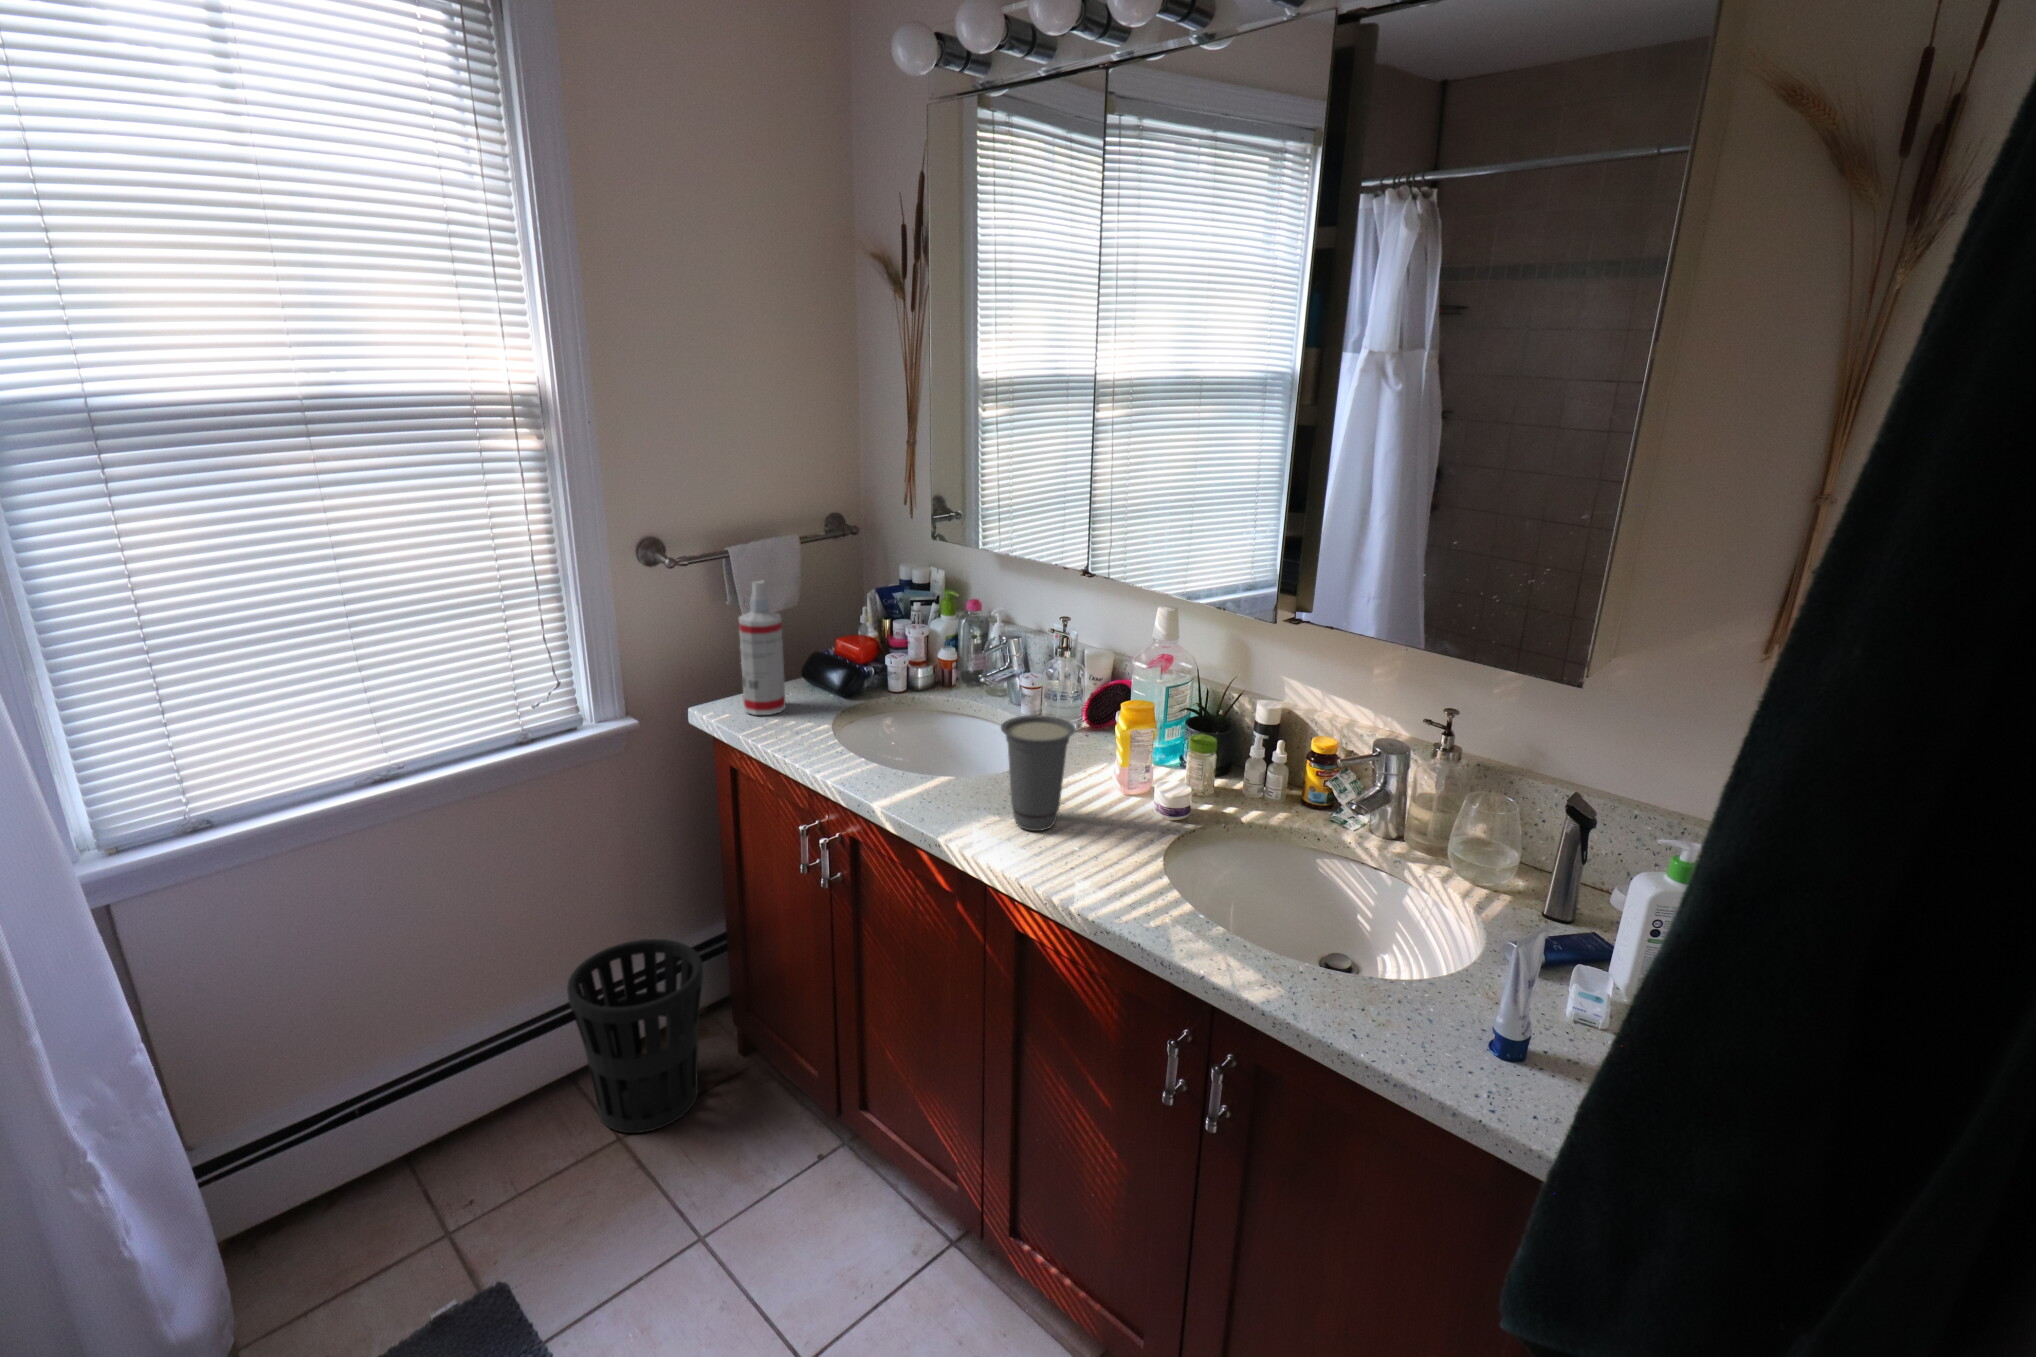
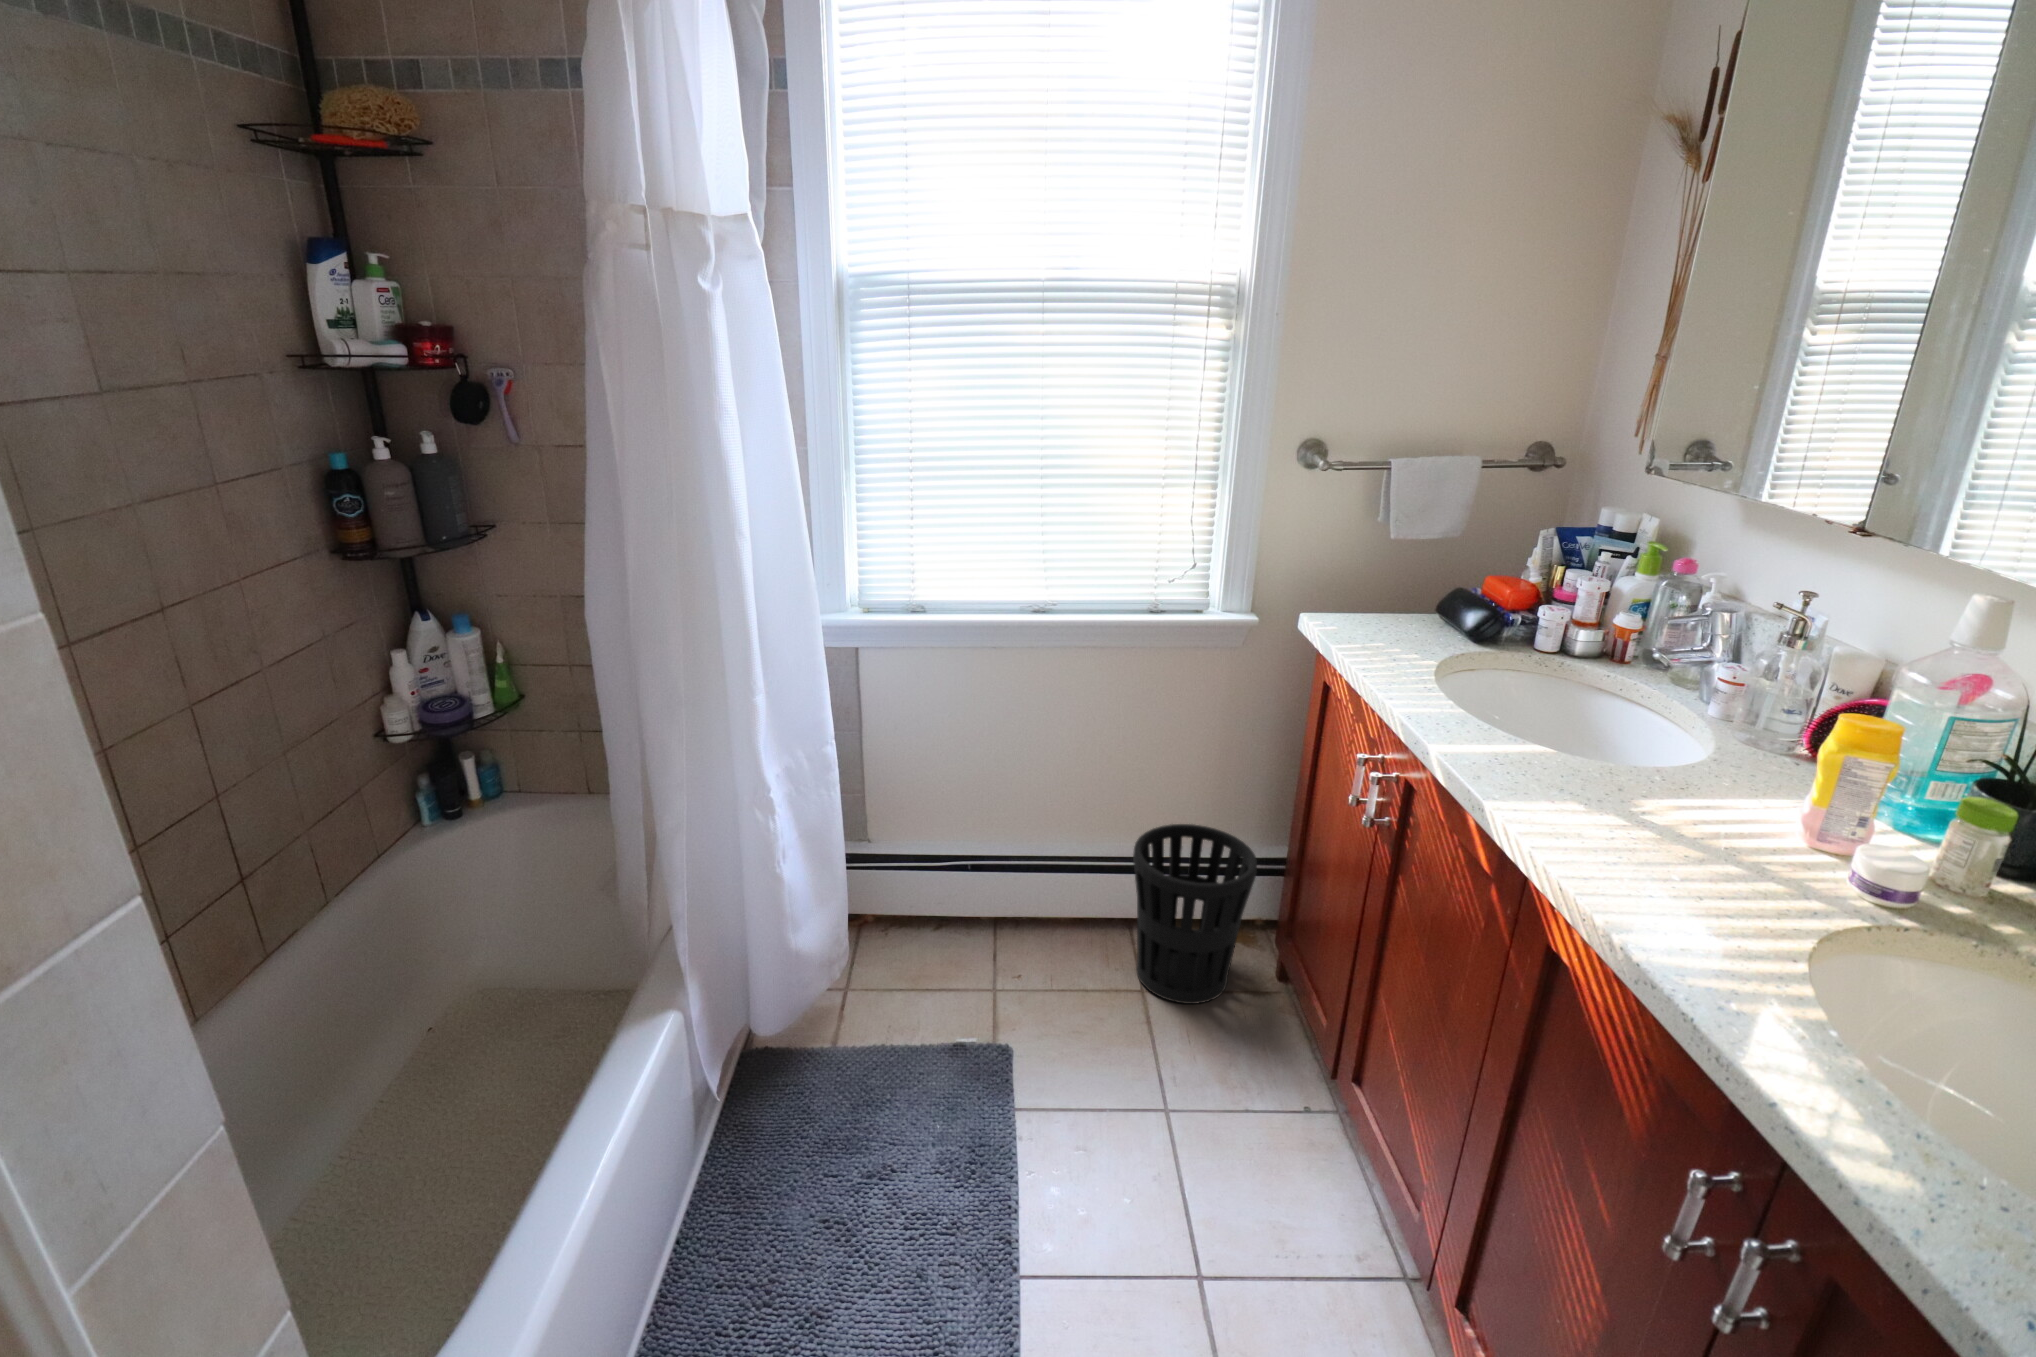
spray bottle: present [739,581,786,715] -> none [1356,491,1419,639]
cup: present [1001,715,1075,831] -> none [1599,686,1726,841]

